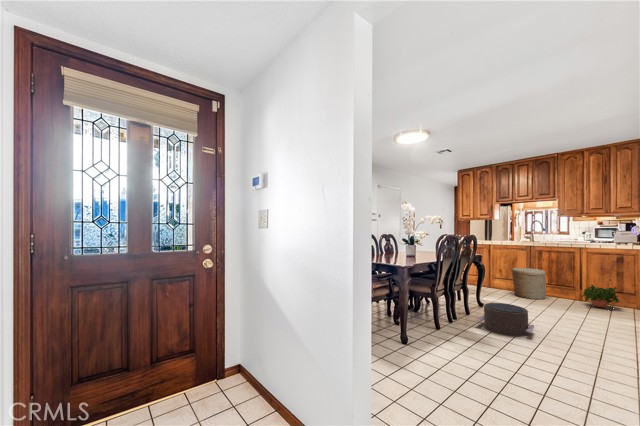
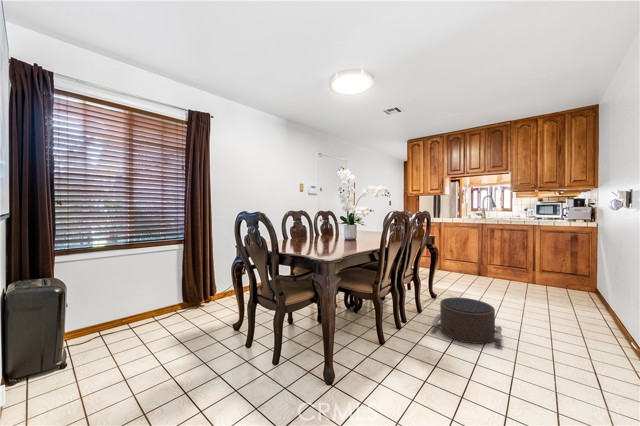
woven basket: present [512,268,546,299] -> none [462,249,498,283]
potted plant: present [581,285,619,308] -> none [533,265,575,294]

